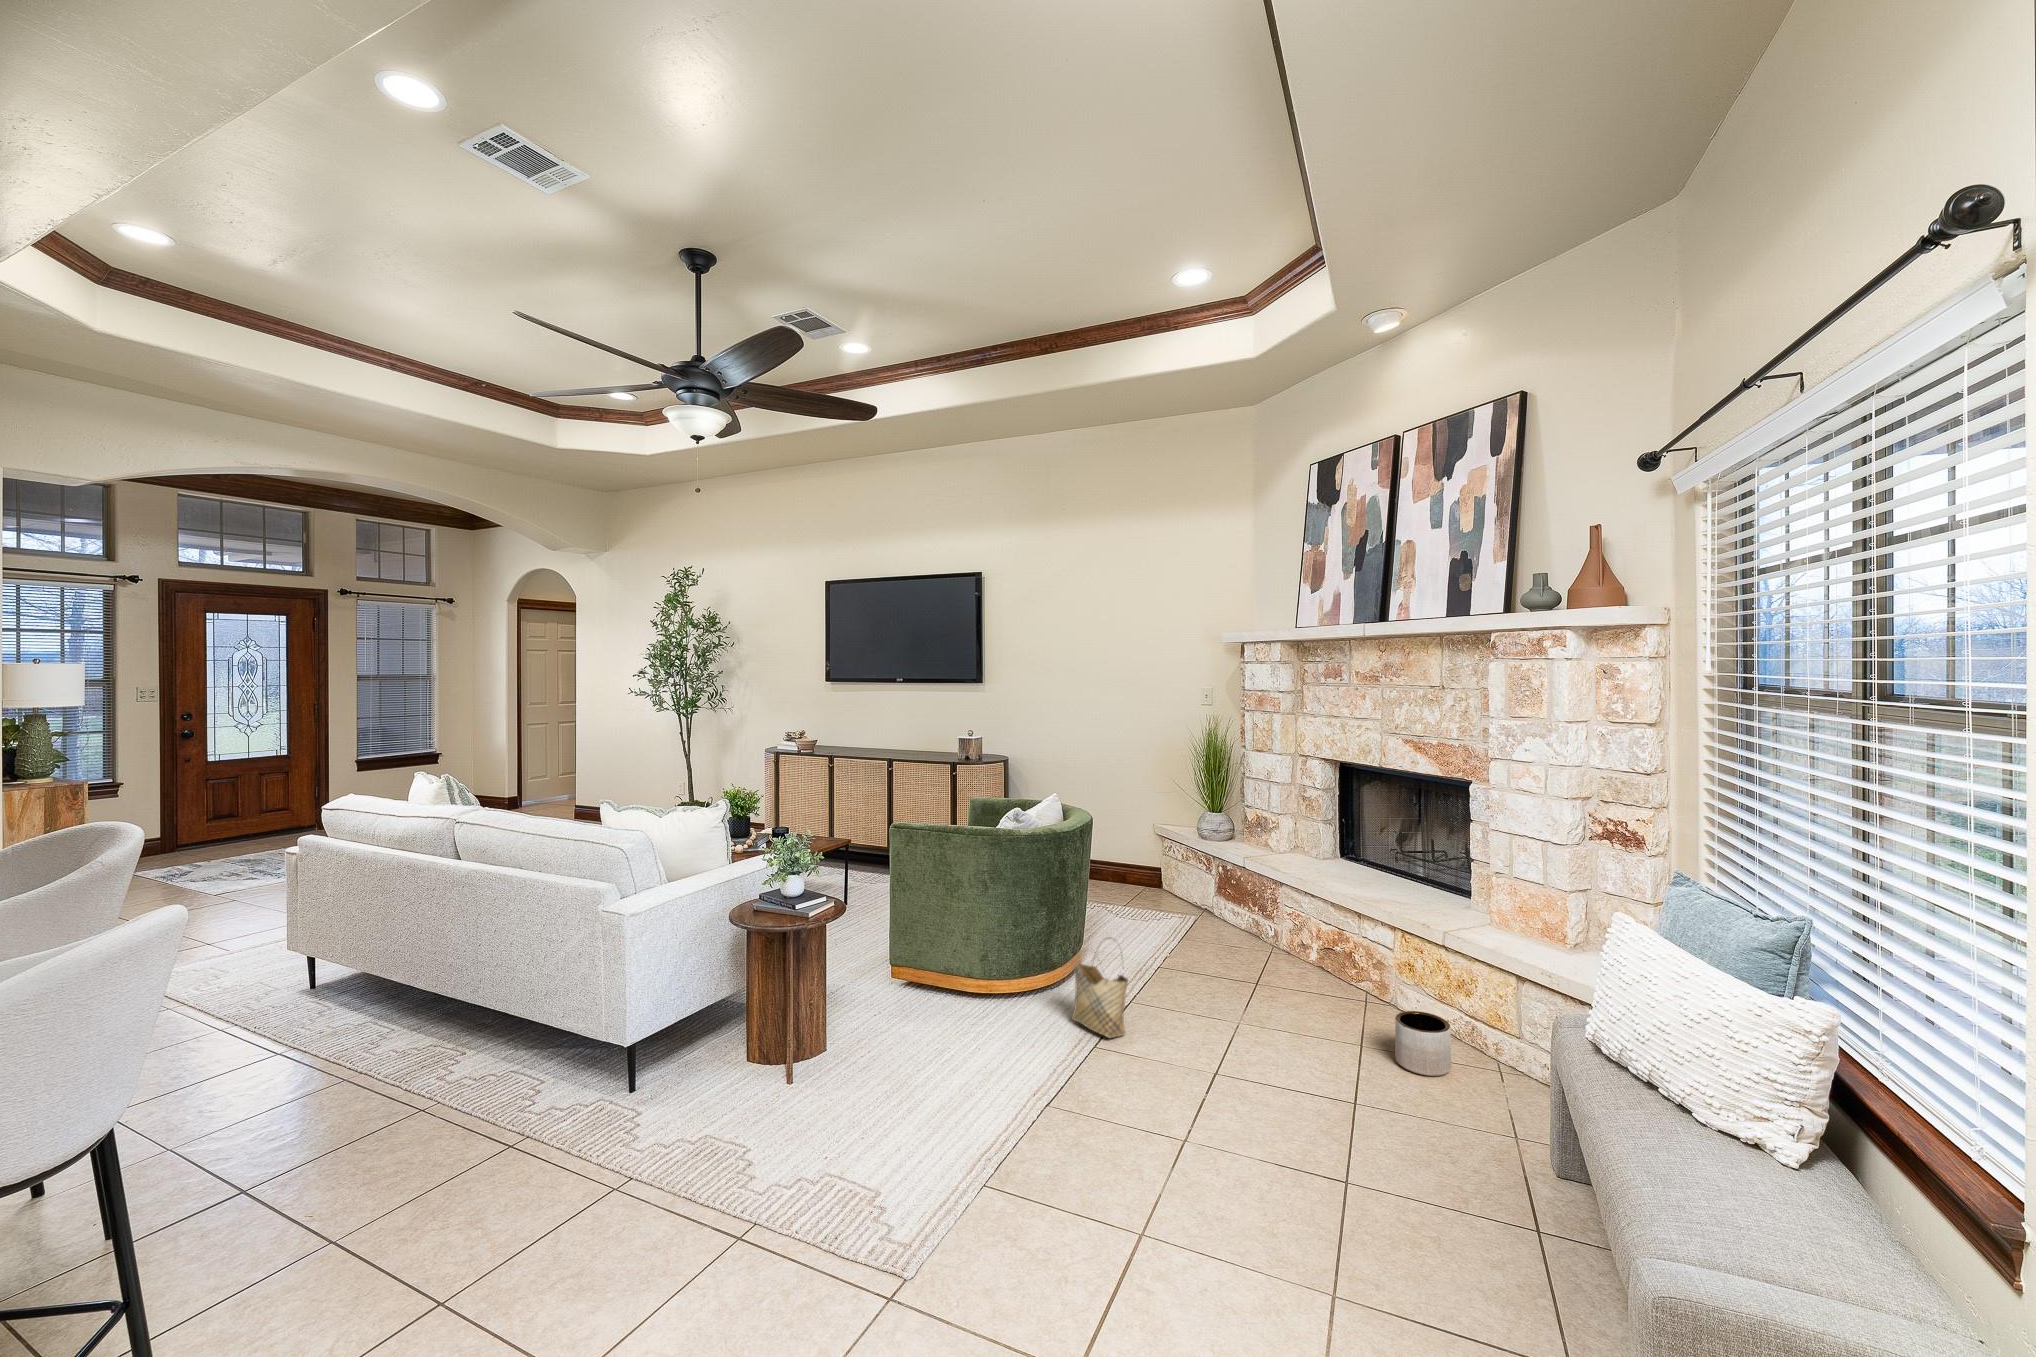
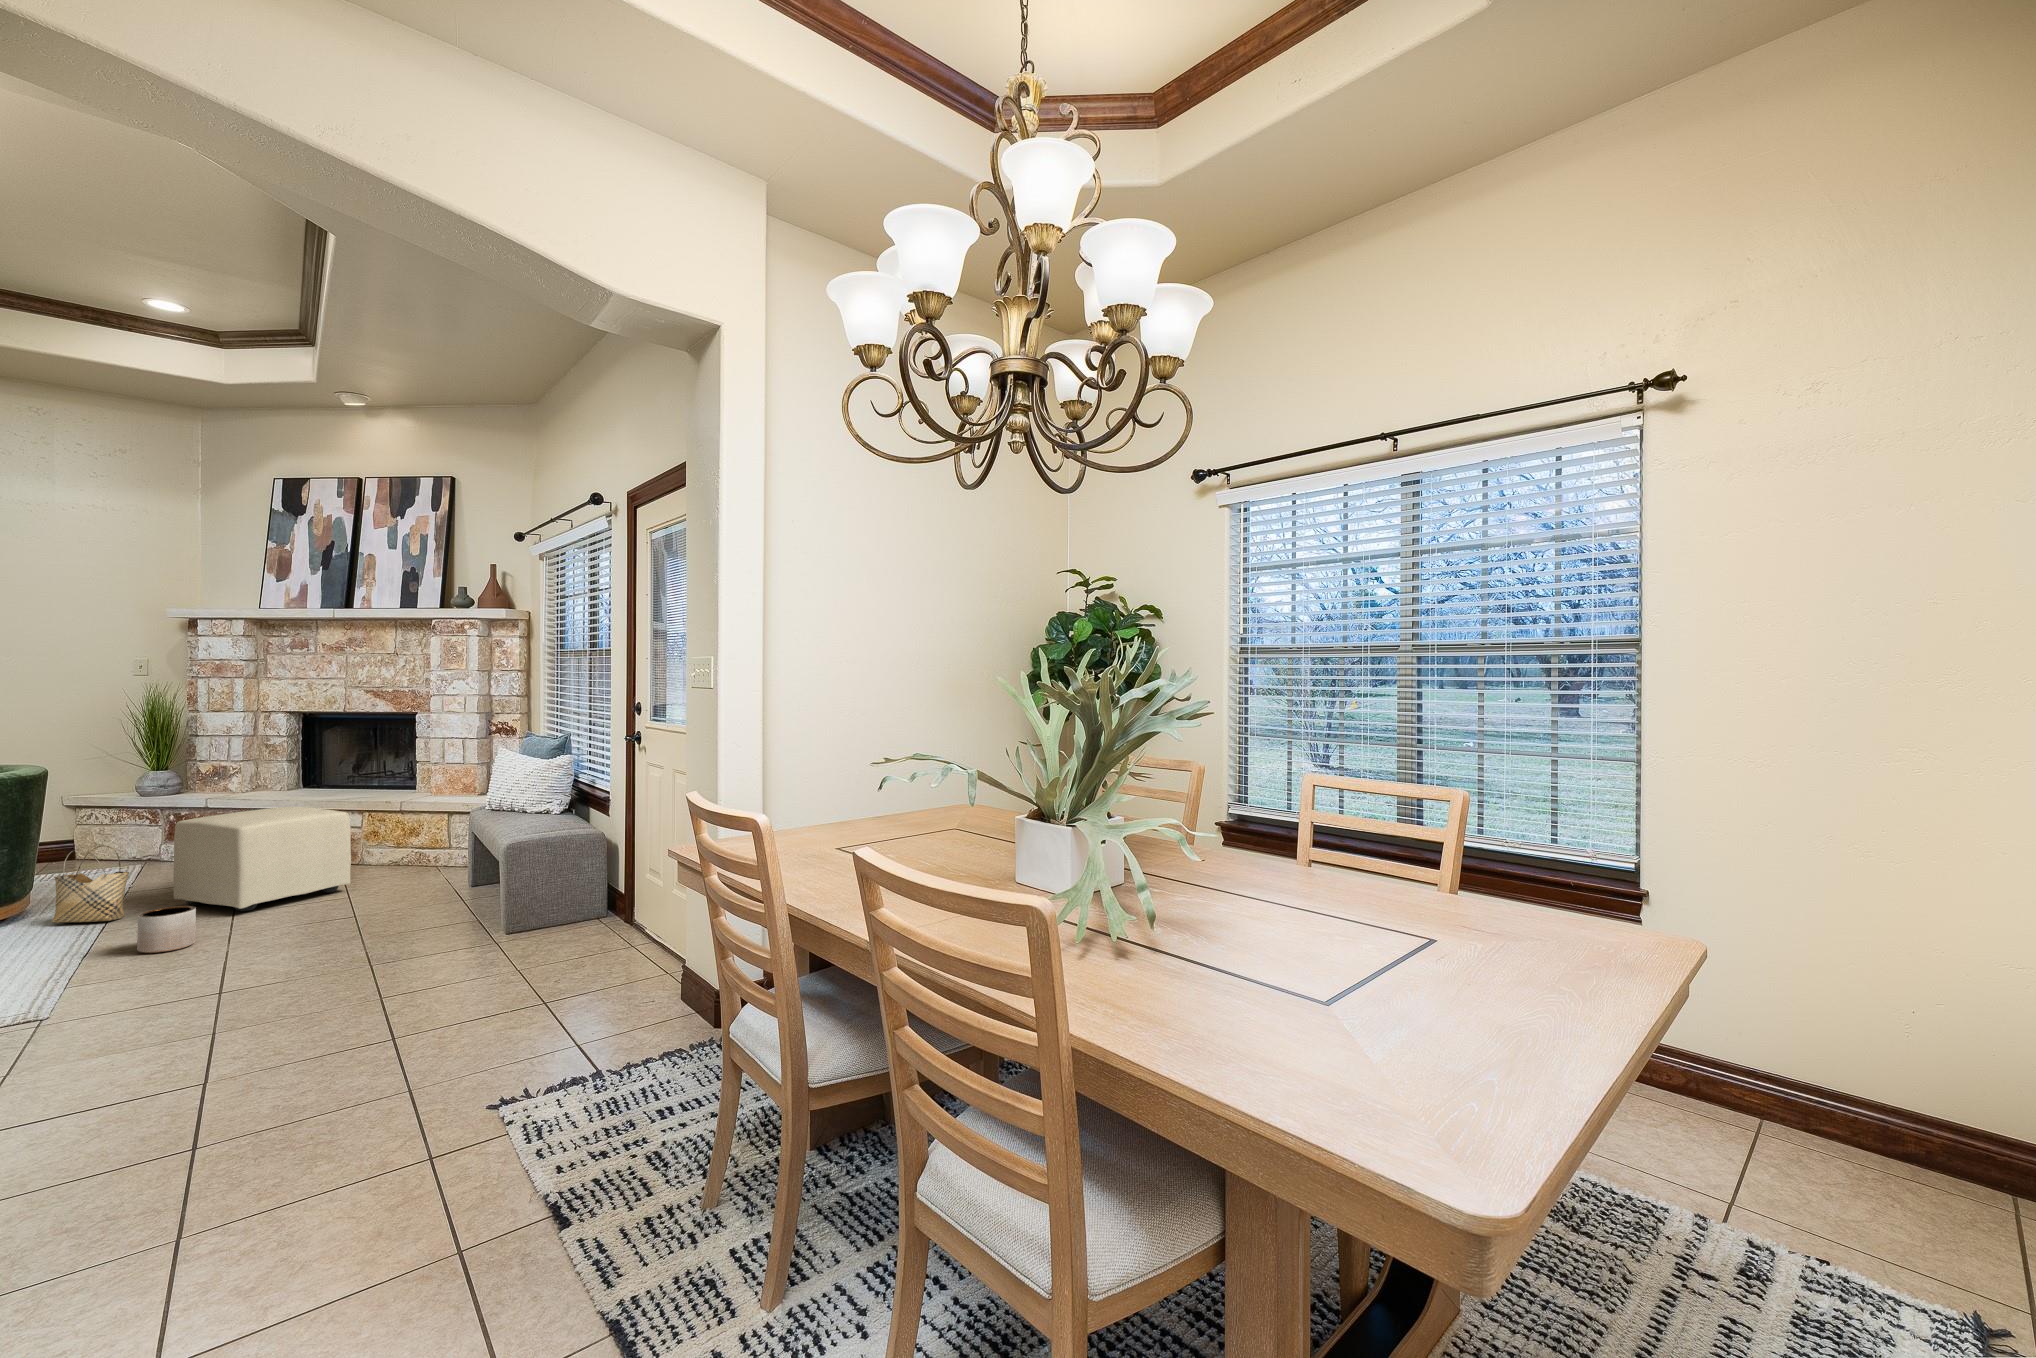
ottoman: none [1173,916,1362,1087] -> present [173,807,351,912]
planter: present [1395,1011,1451,1076] -> present [137,906,196,953]

